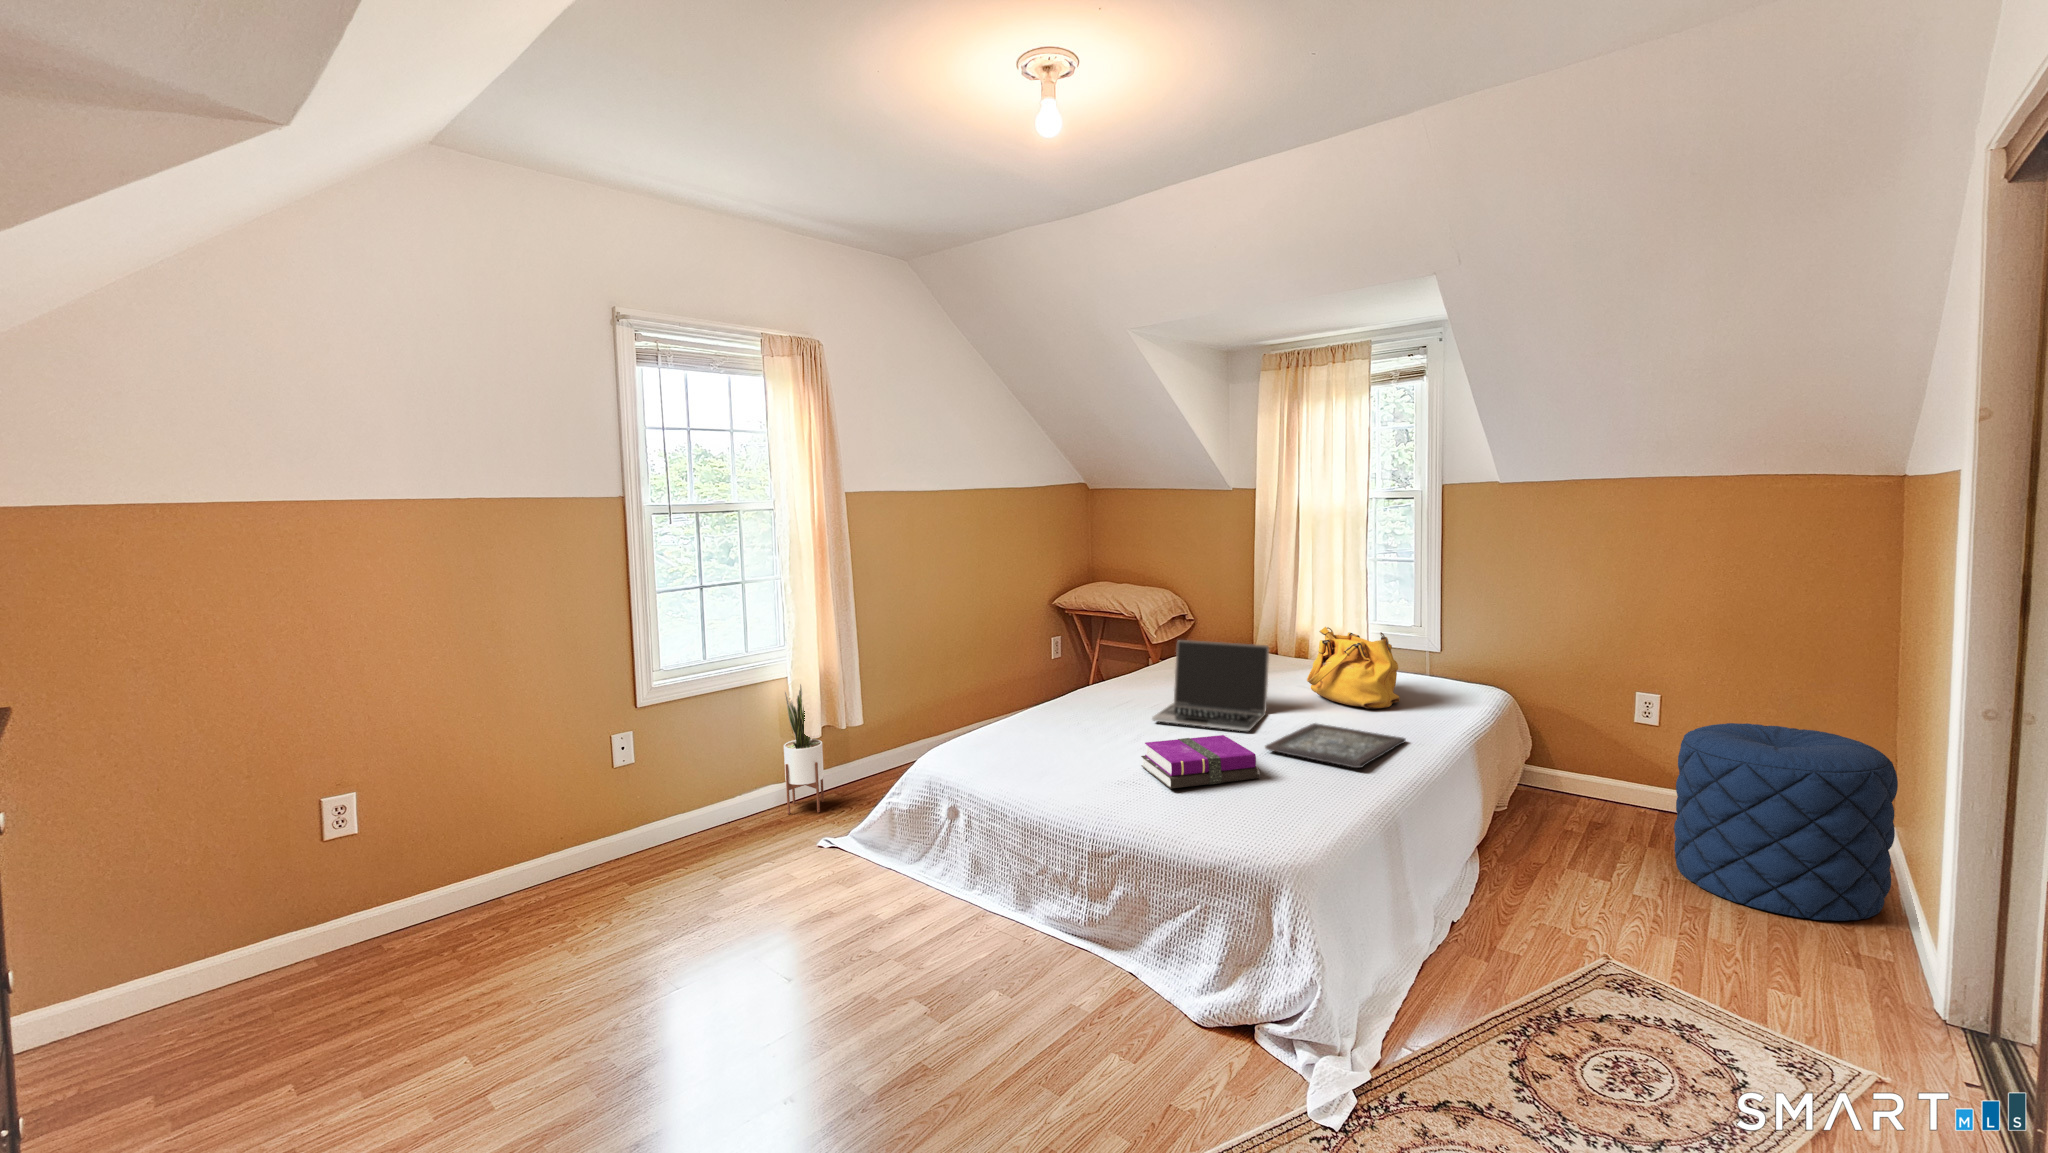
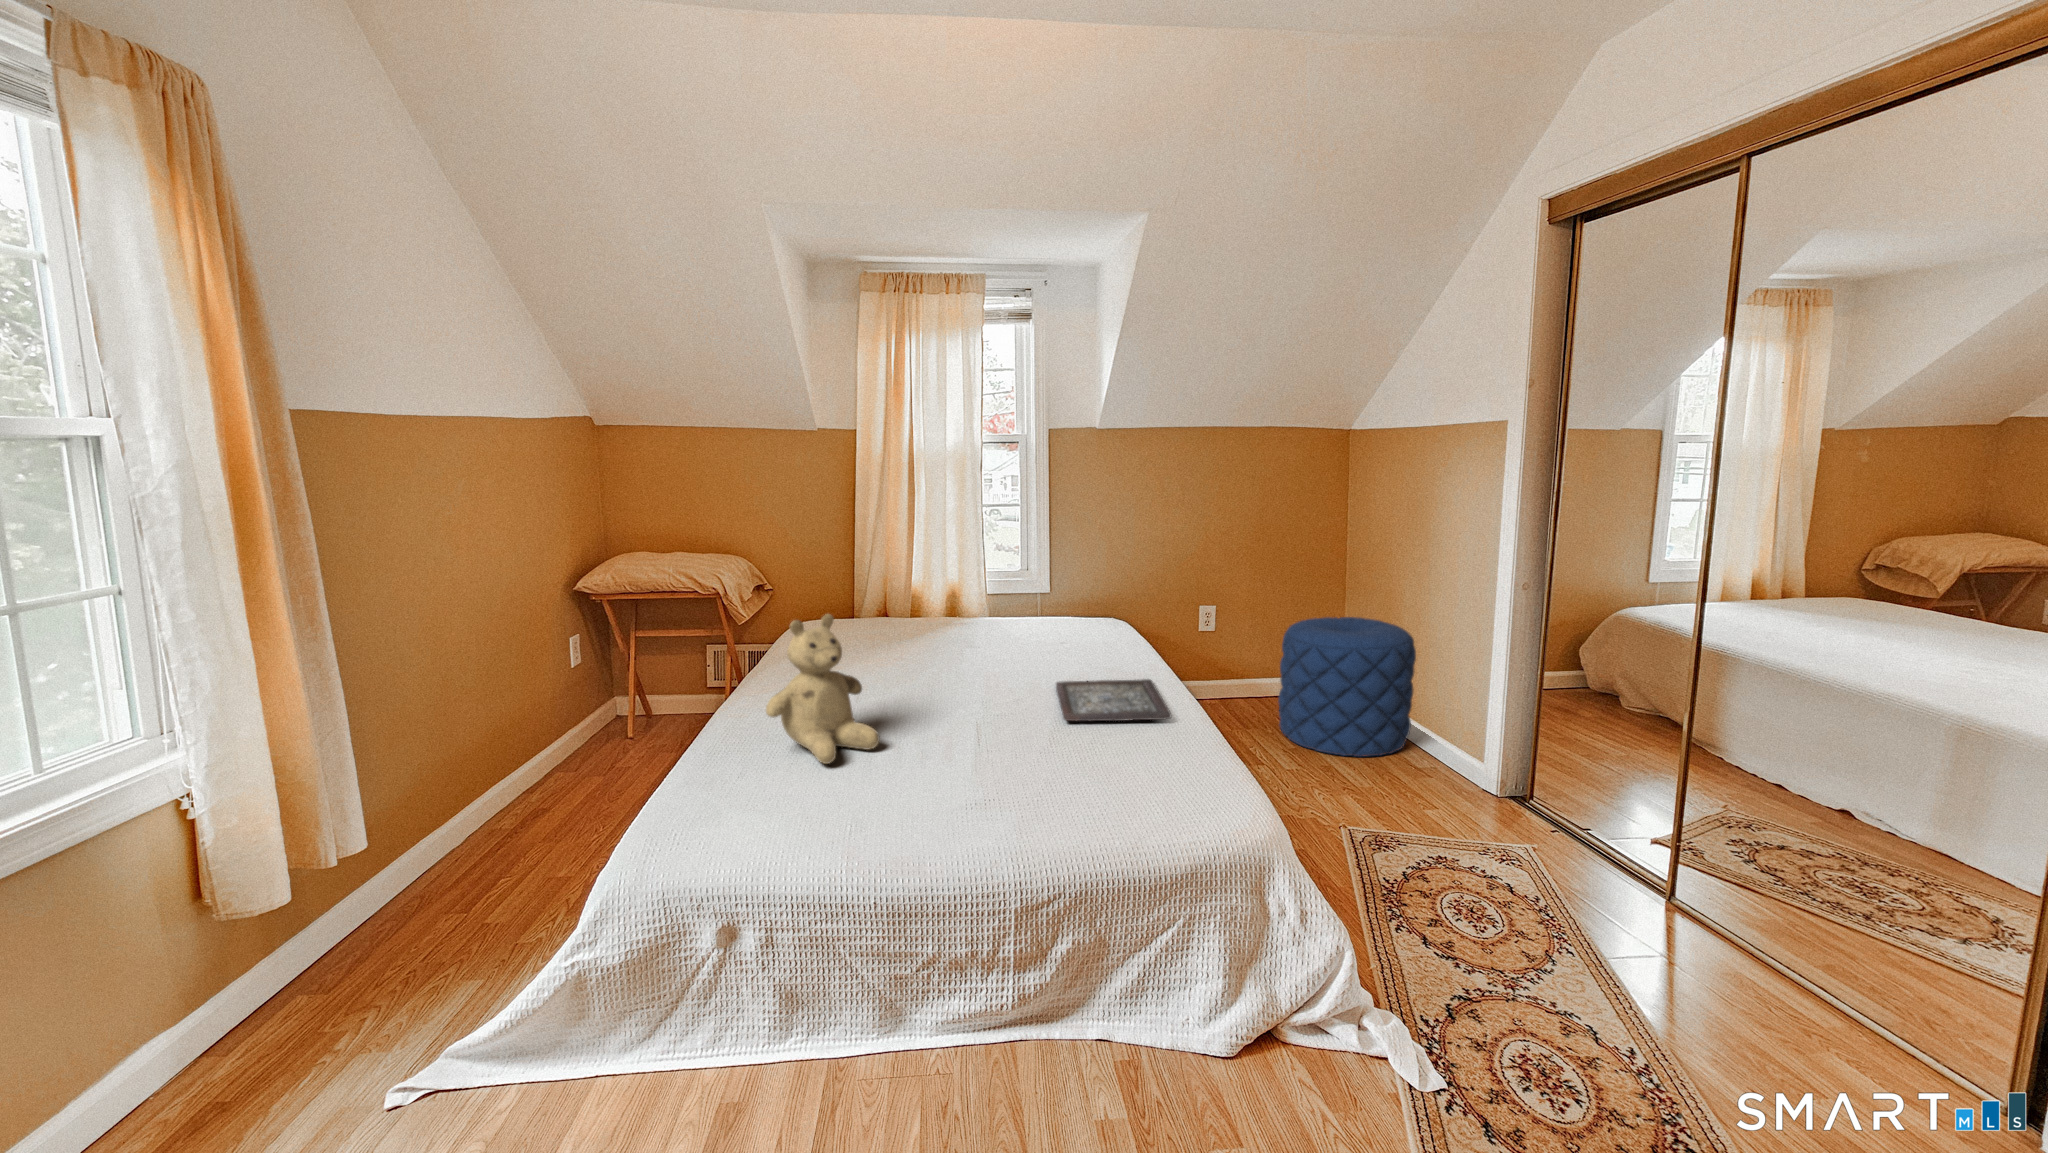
handbag: present [1307,627,1400,708] -> none [995,578,1088,657]
teddy bear: none [1041,629,1121,736] -> present [766,614,880,764]
laptop: present [1152,640,1269,731] -> none [882,606,1014,717]
potted plant: present [784,684,824,814] -> none [238,796,349,1051]
notebook: present [1141,735,1260,789] -> none [977,716,1108,795]

